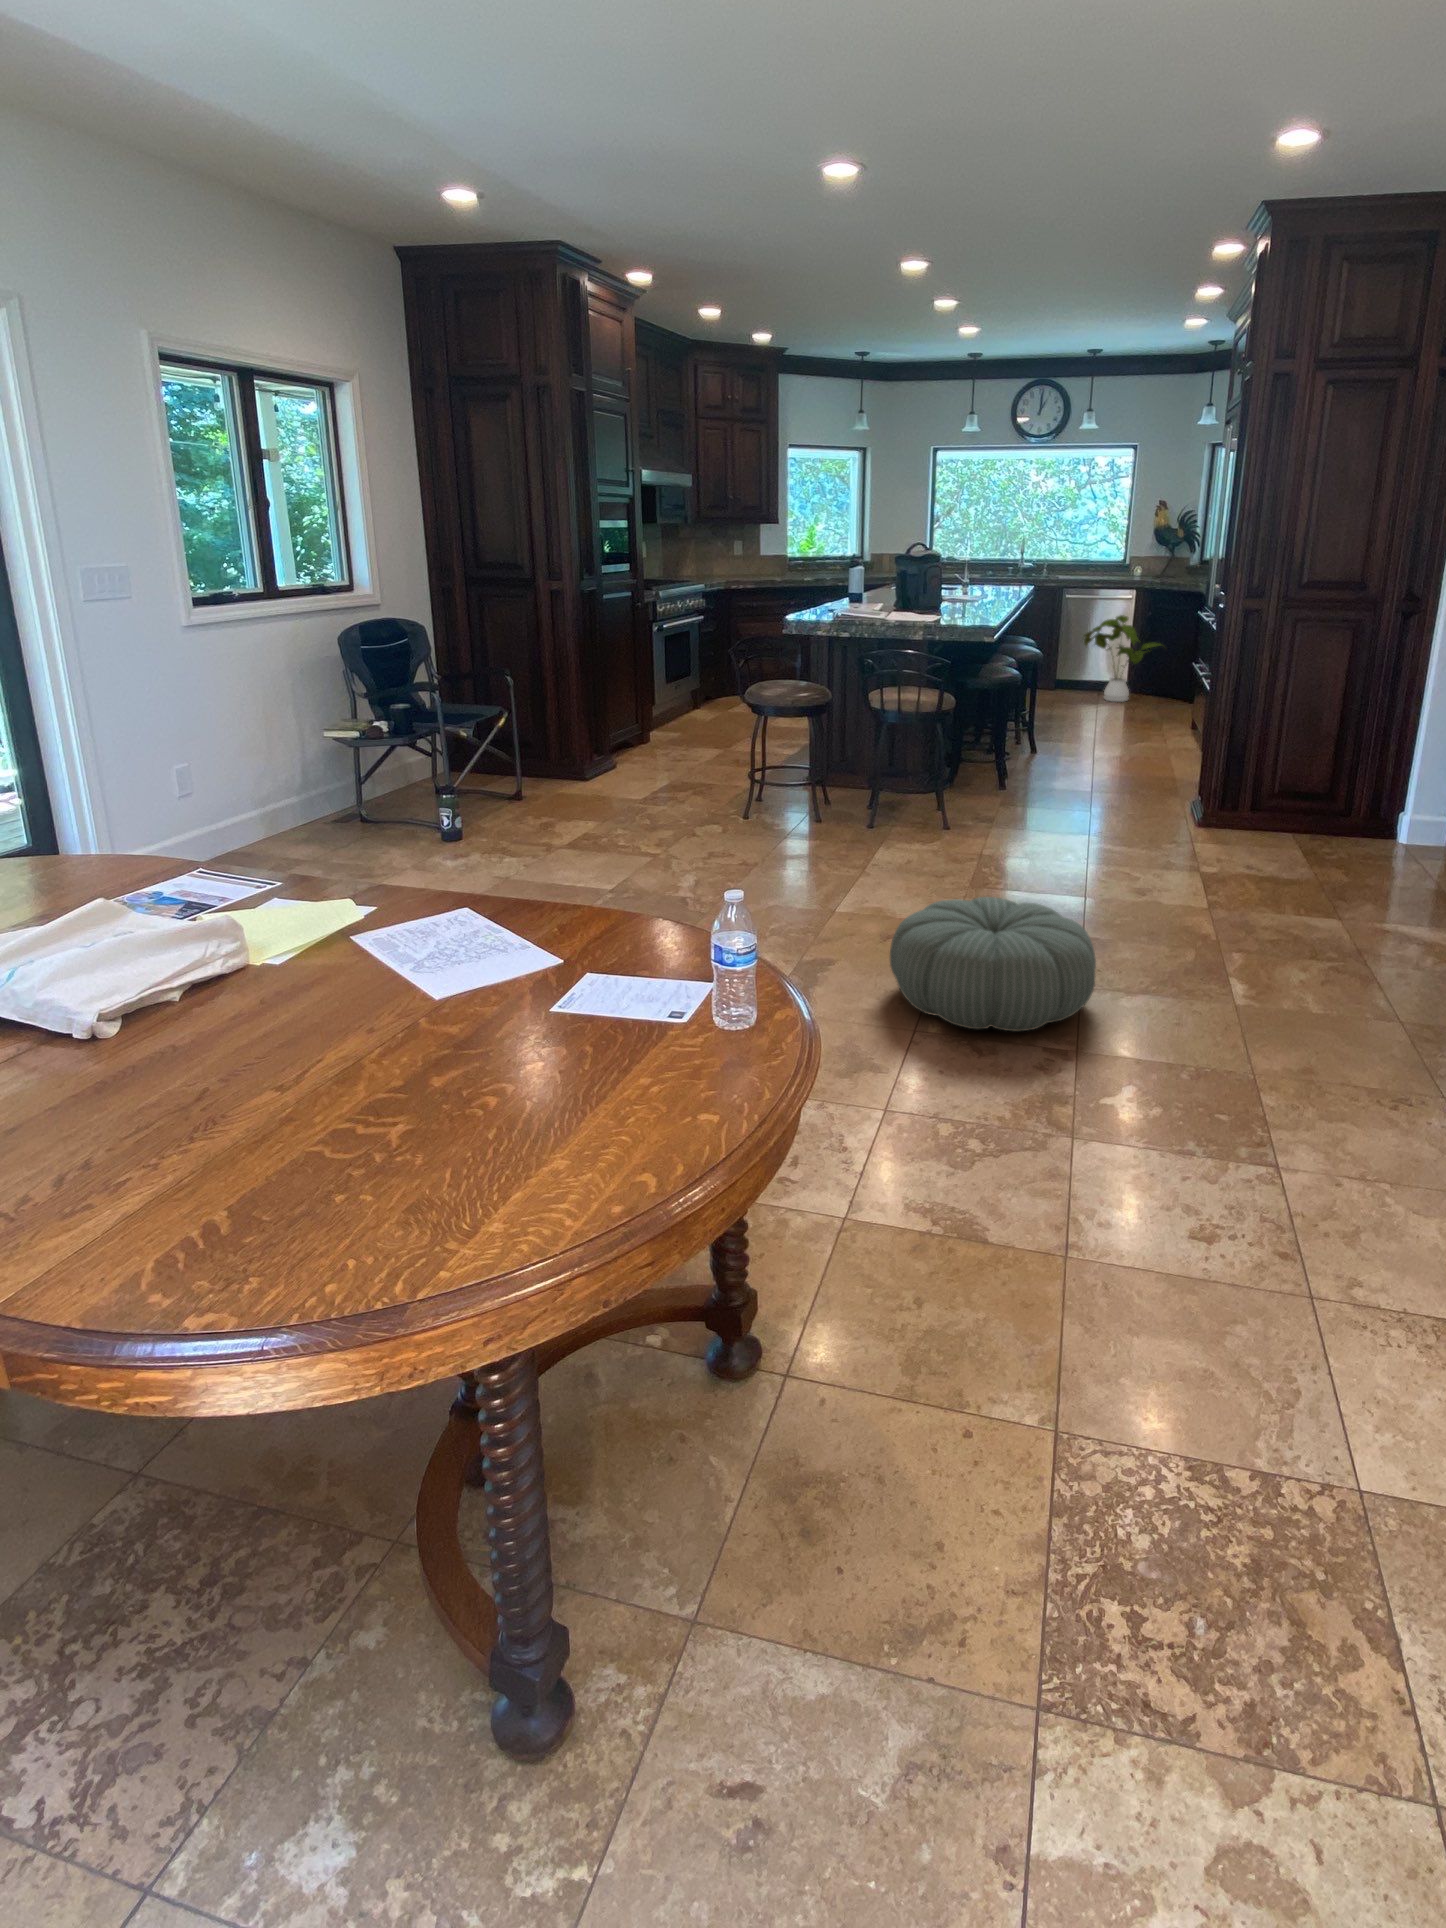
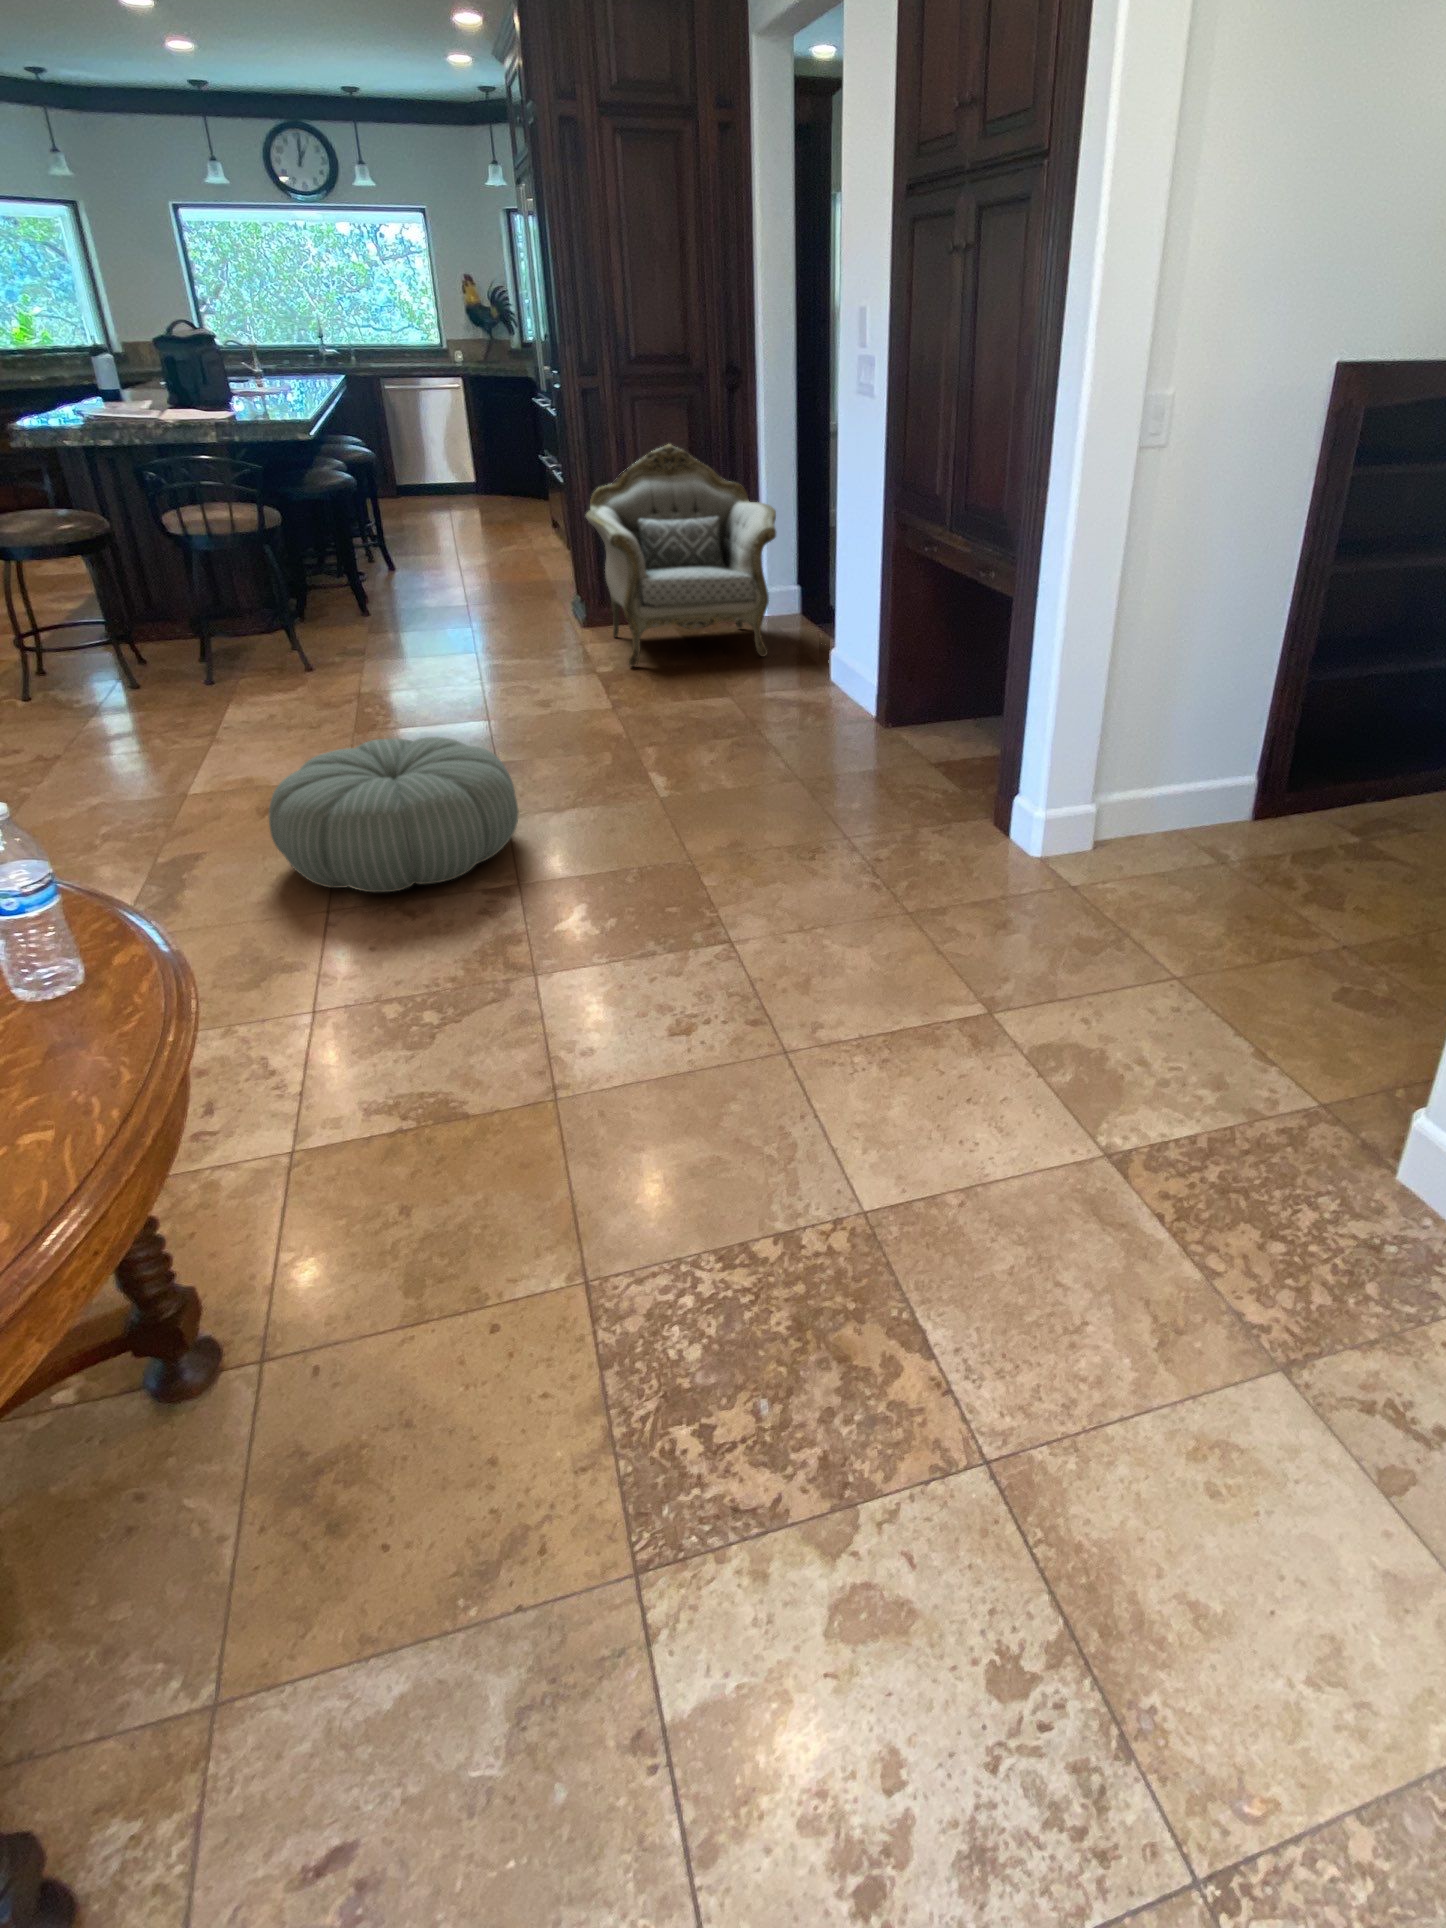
house plant: present [1084,615,1161,702] -> none [416,408,512,507]
armchair: none [1220,665,1427,884] -> present [586,444,776,667]

